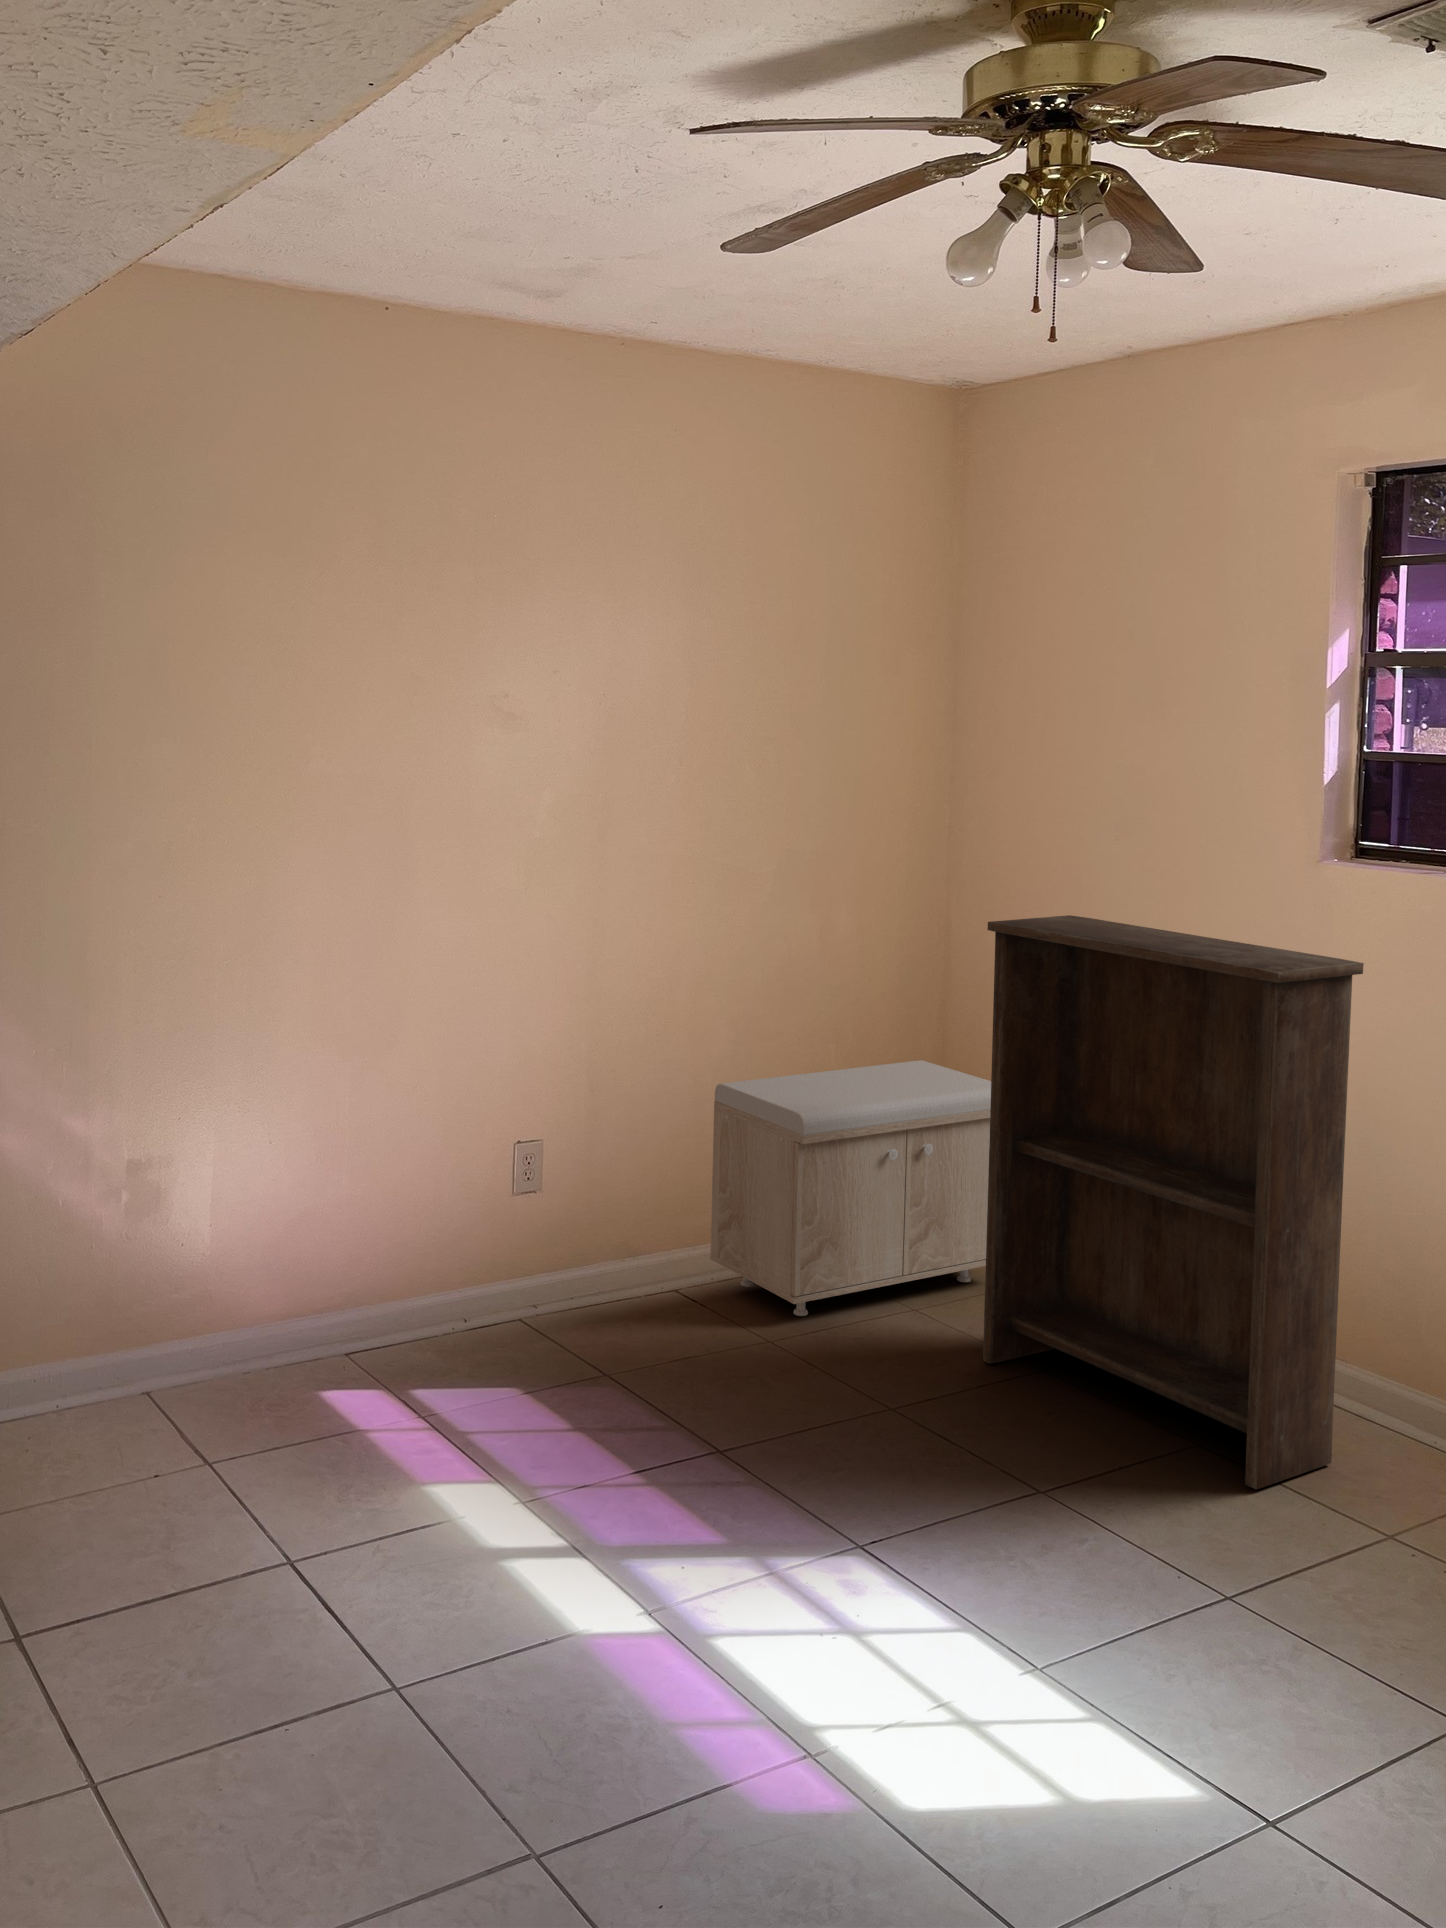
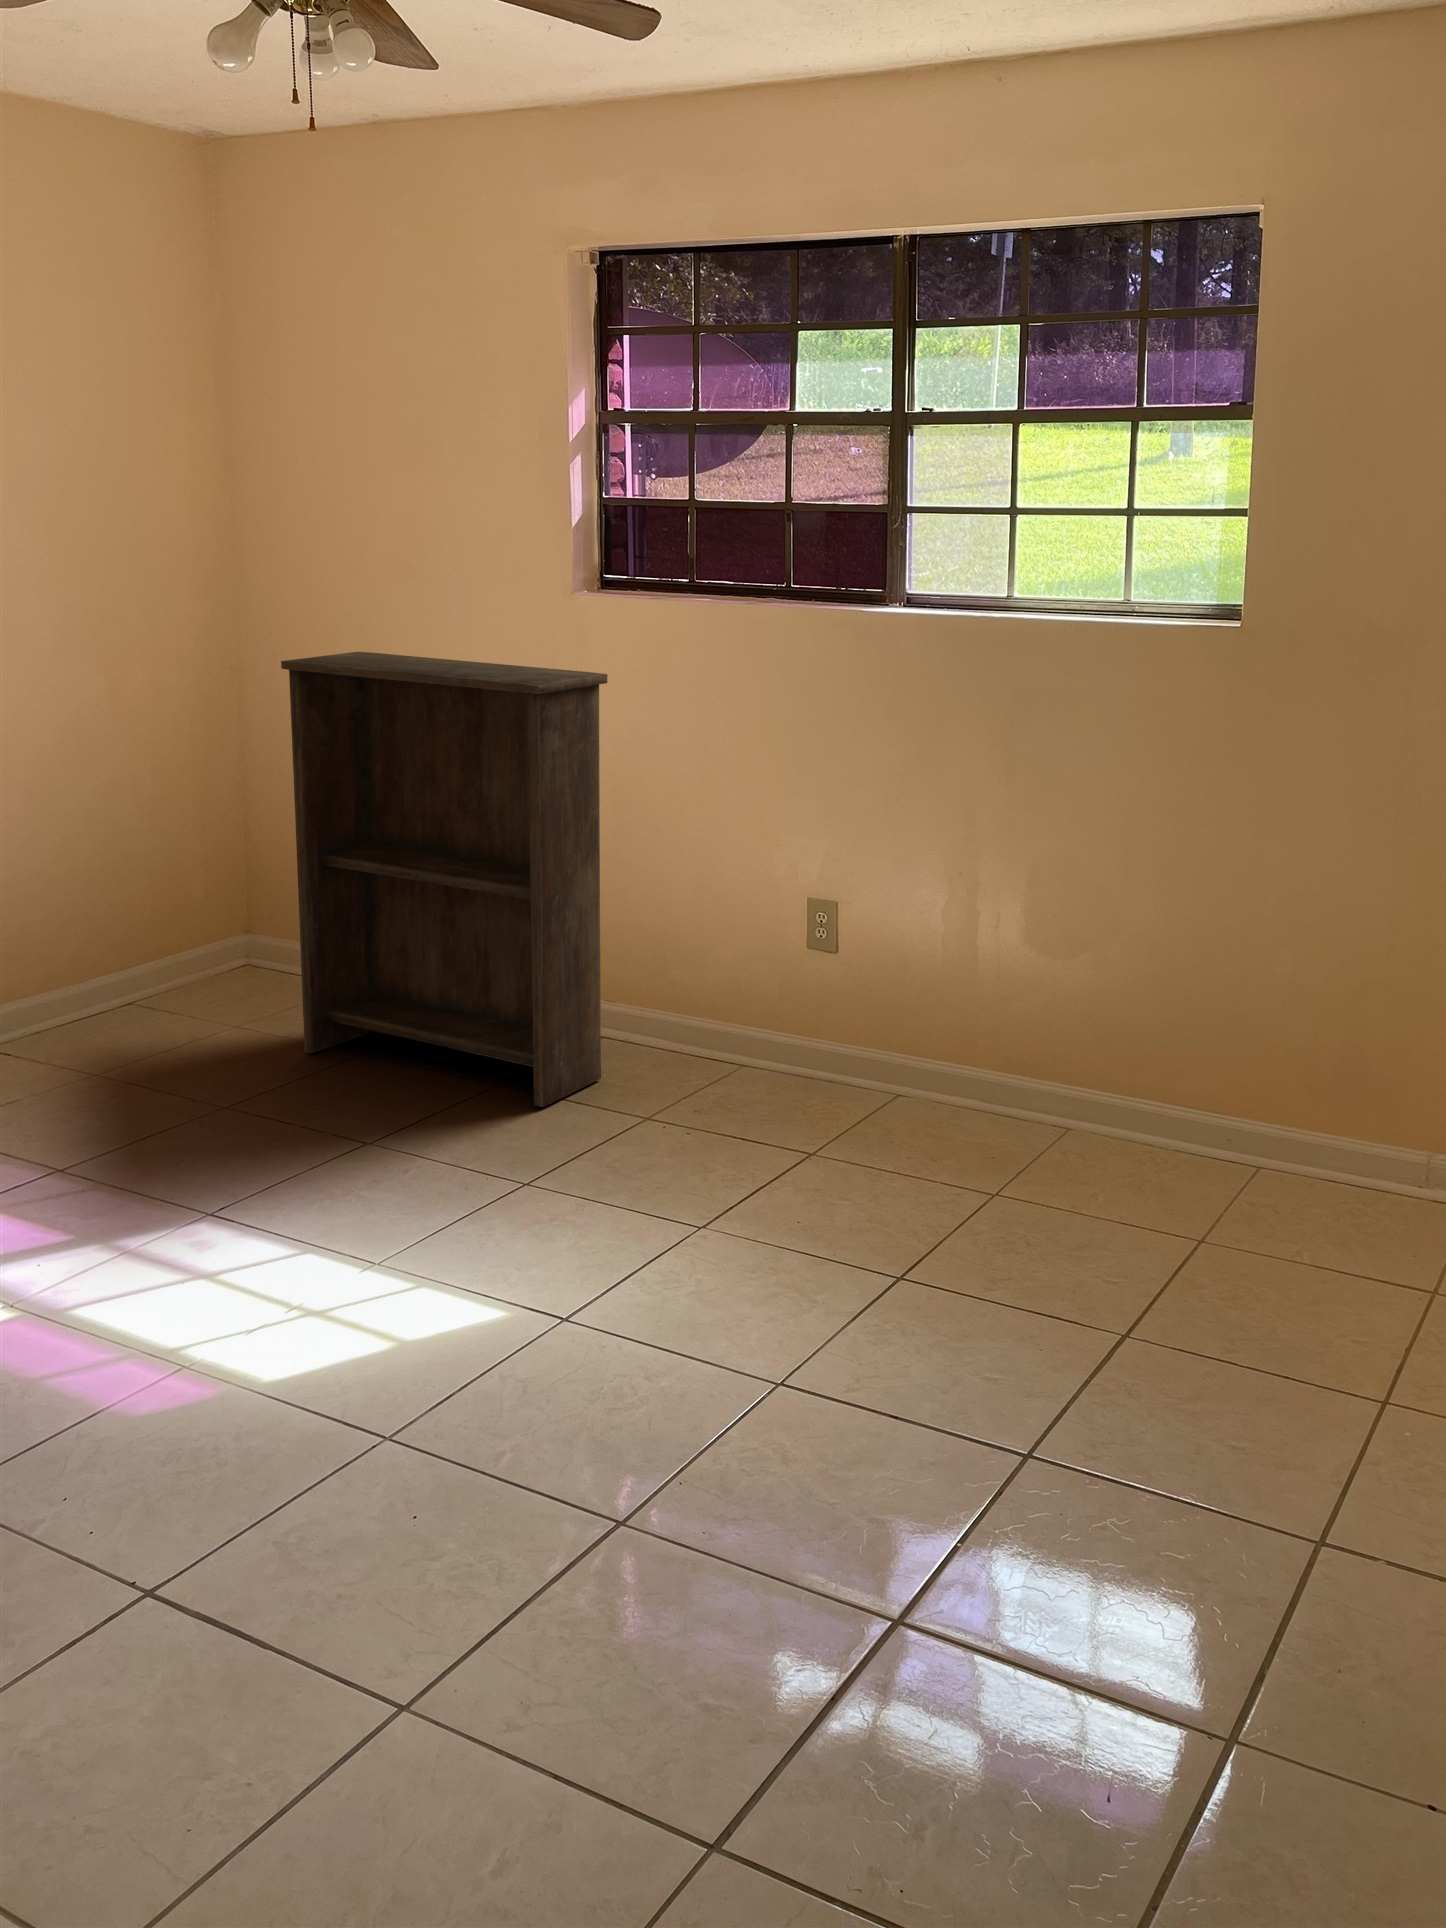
storage bench: present [711,1060,991,1316] -> none [13,799,317,1043]

